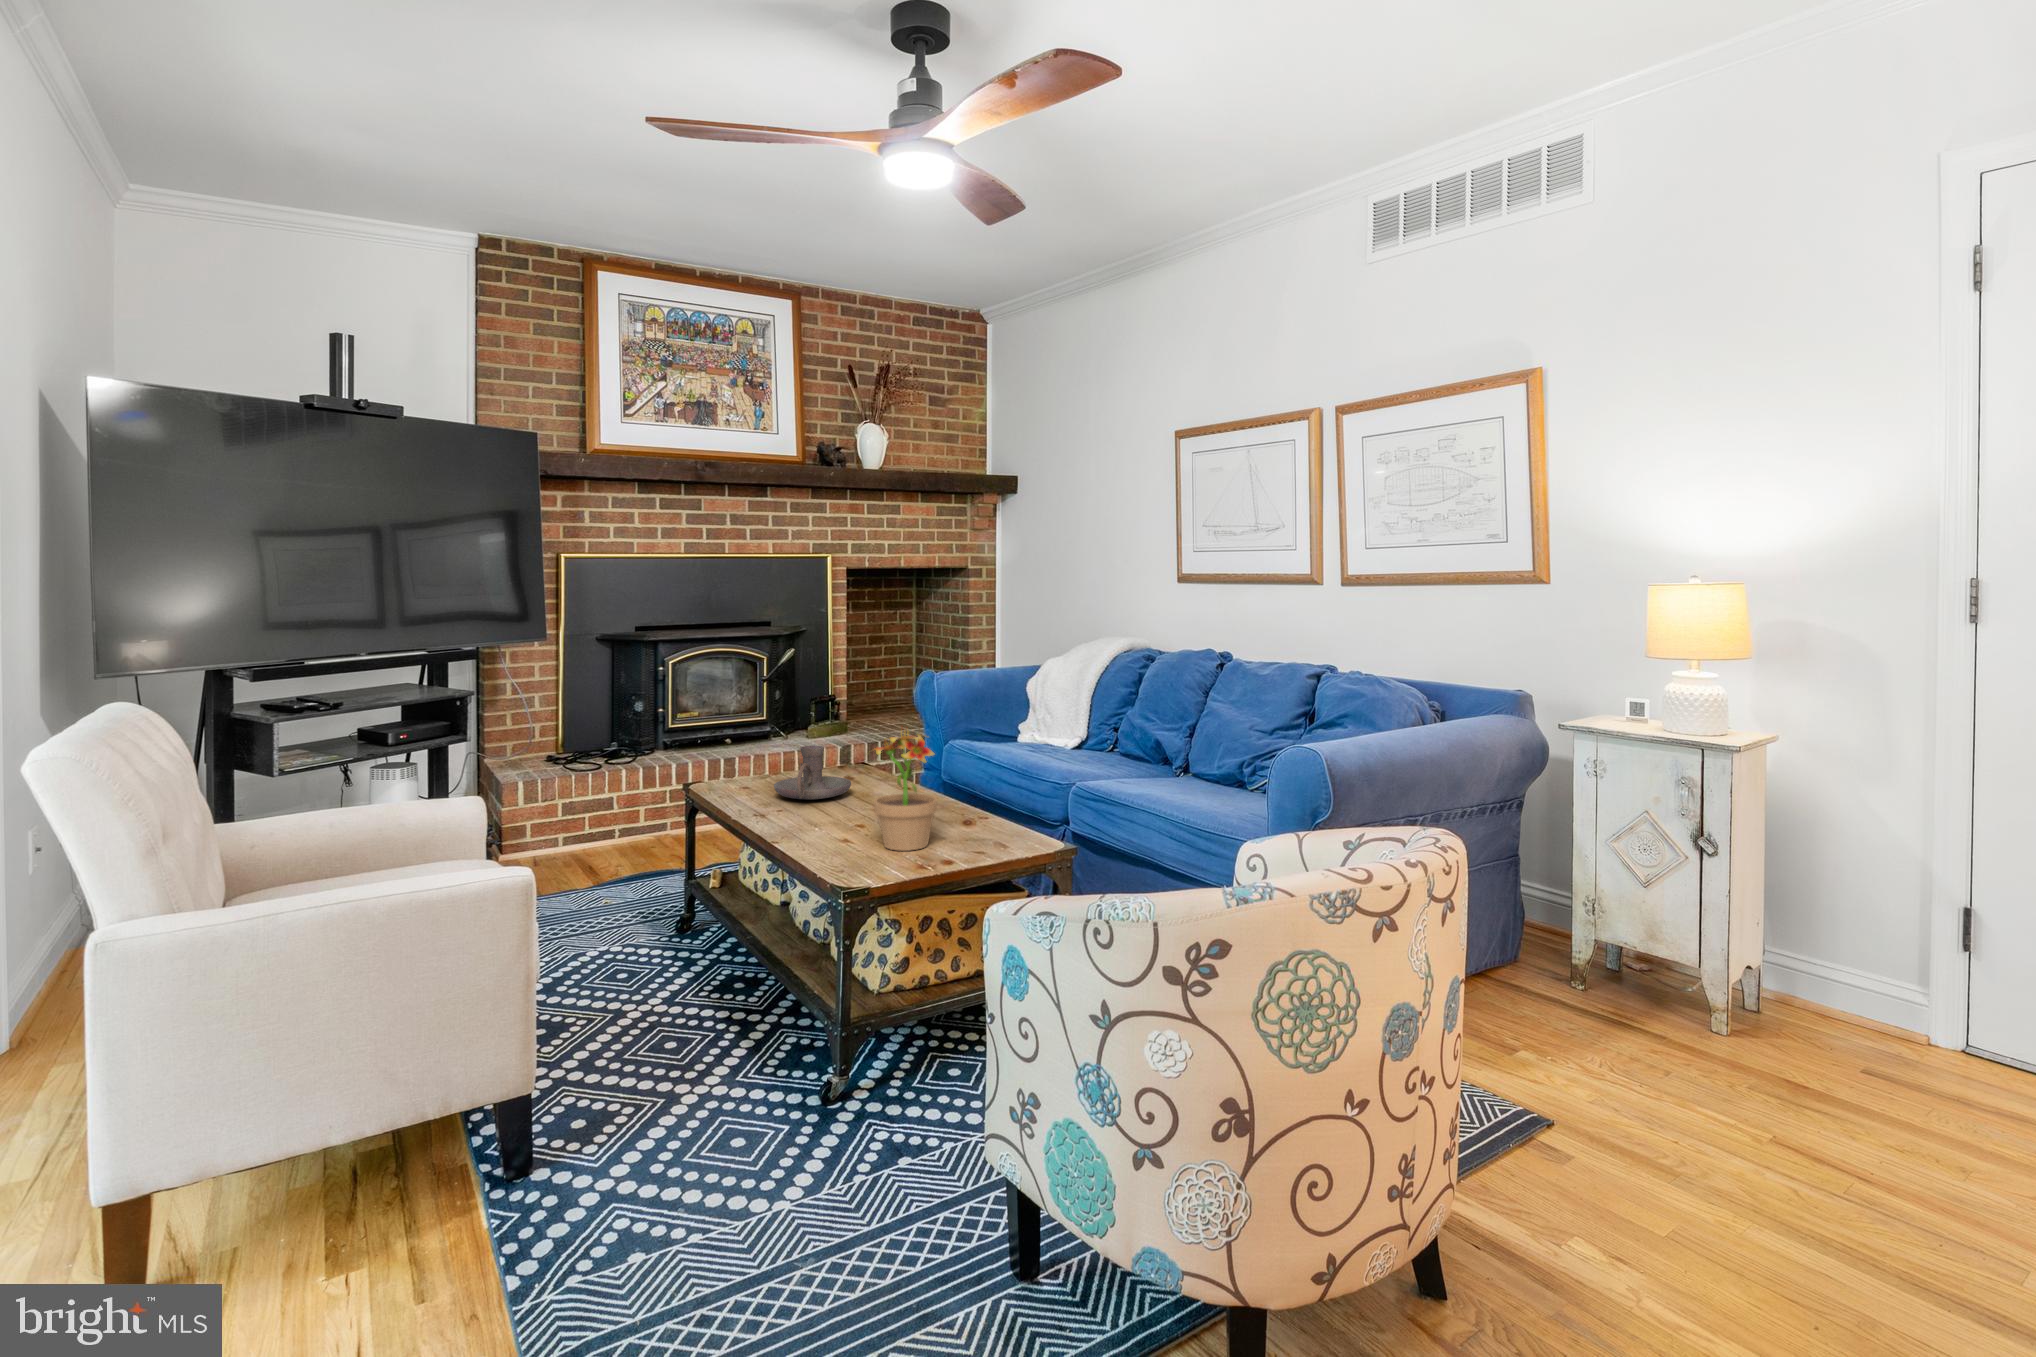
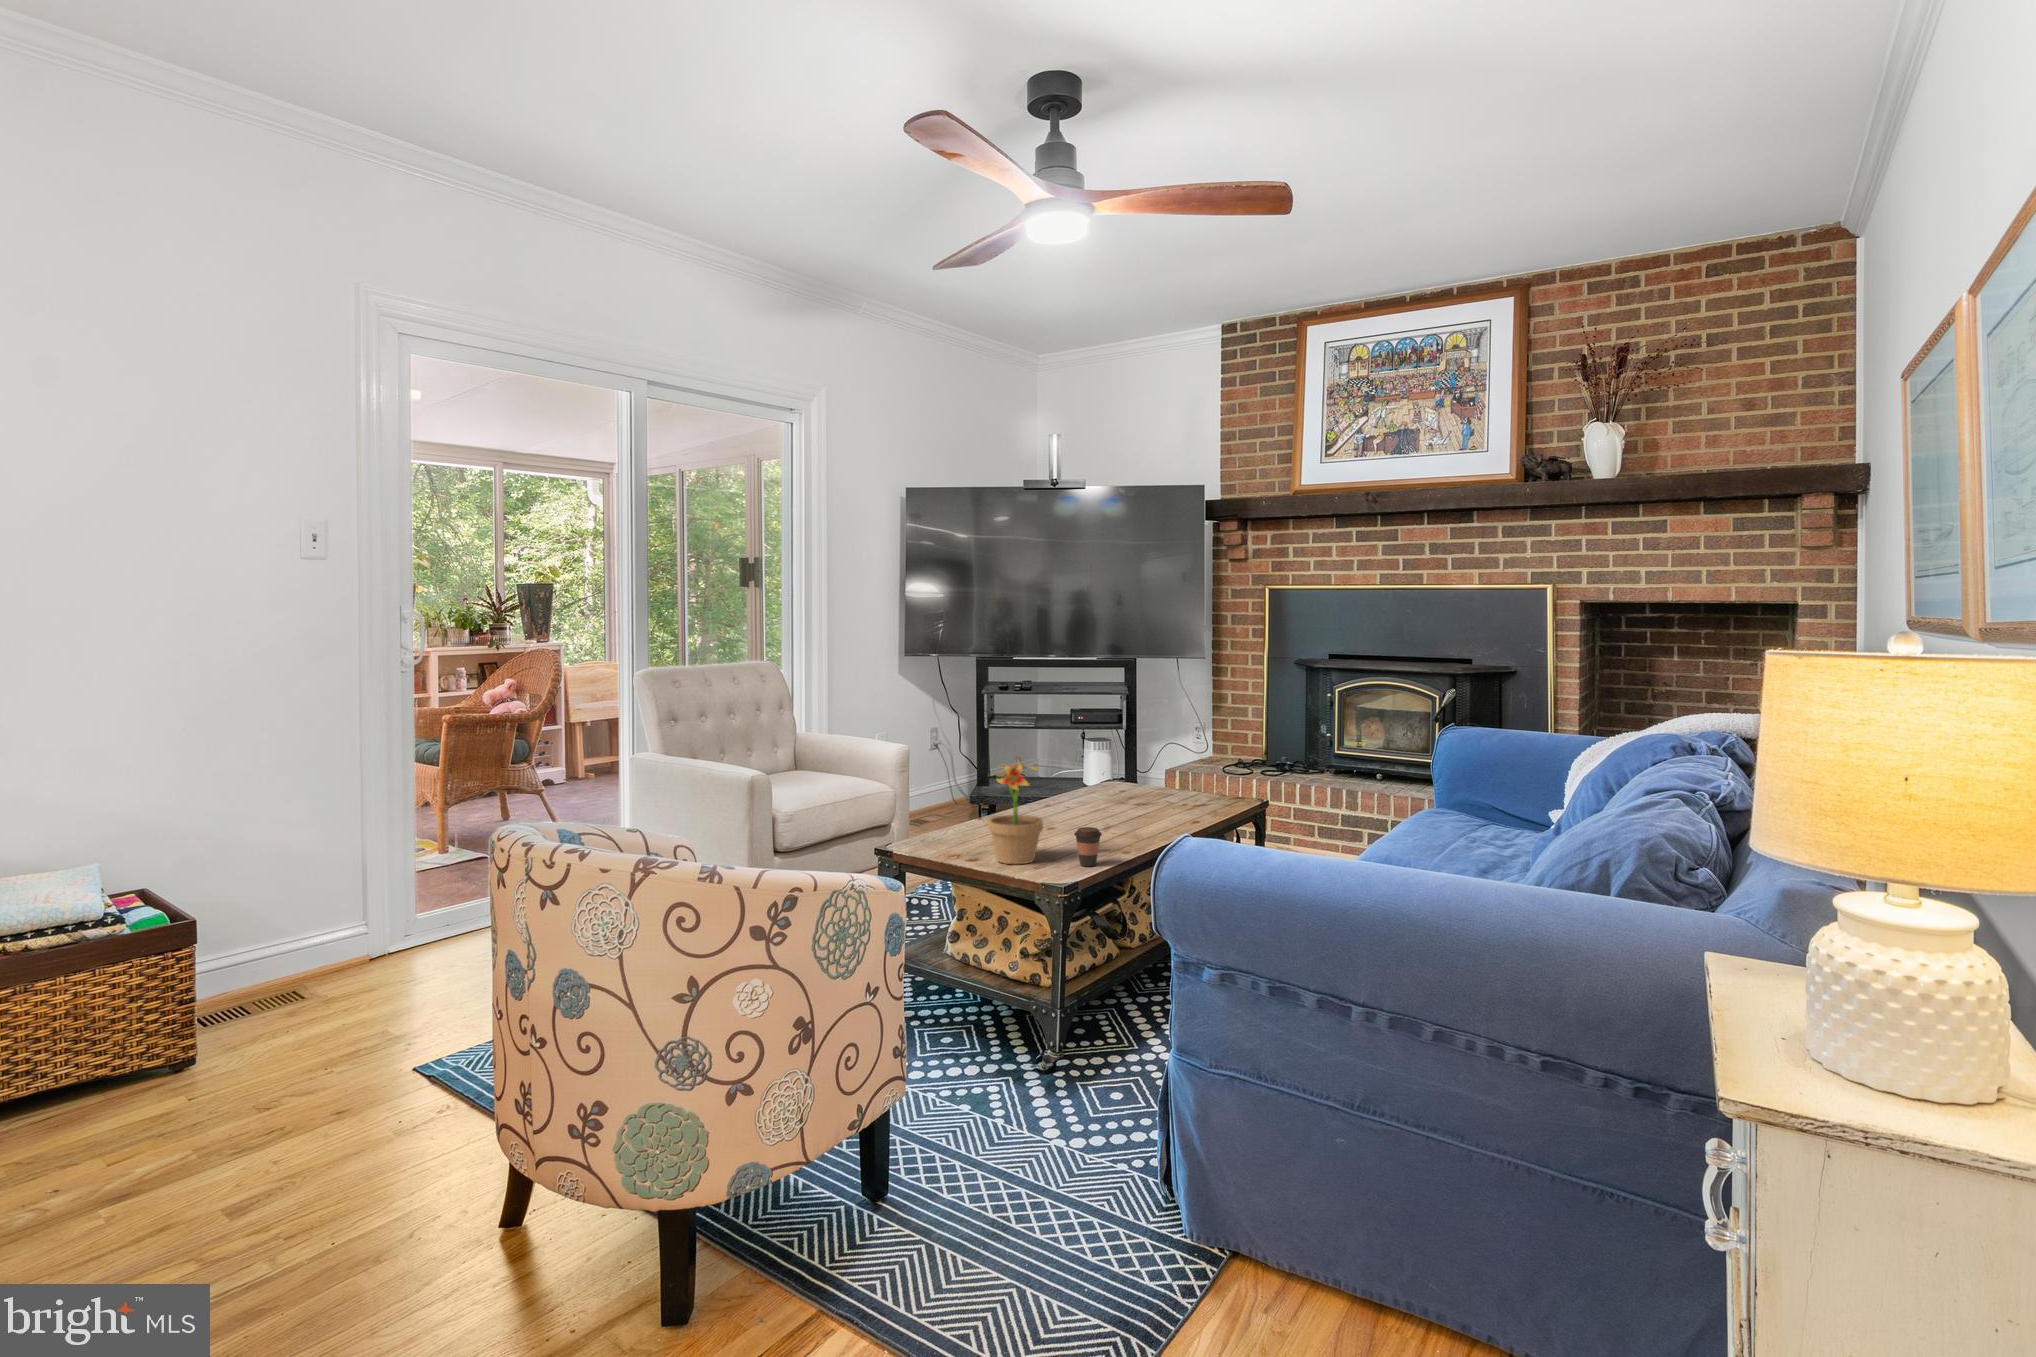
candle holder: present [774,745,851,799] -> none [1077,773,1157,821]
coffee cup: none [954,789,984,831] -> present [1074,827,1102,866]

